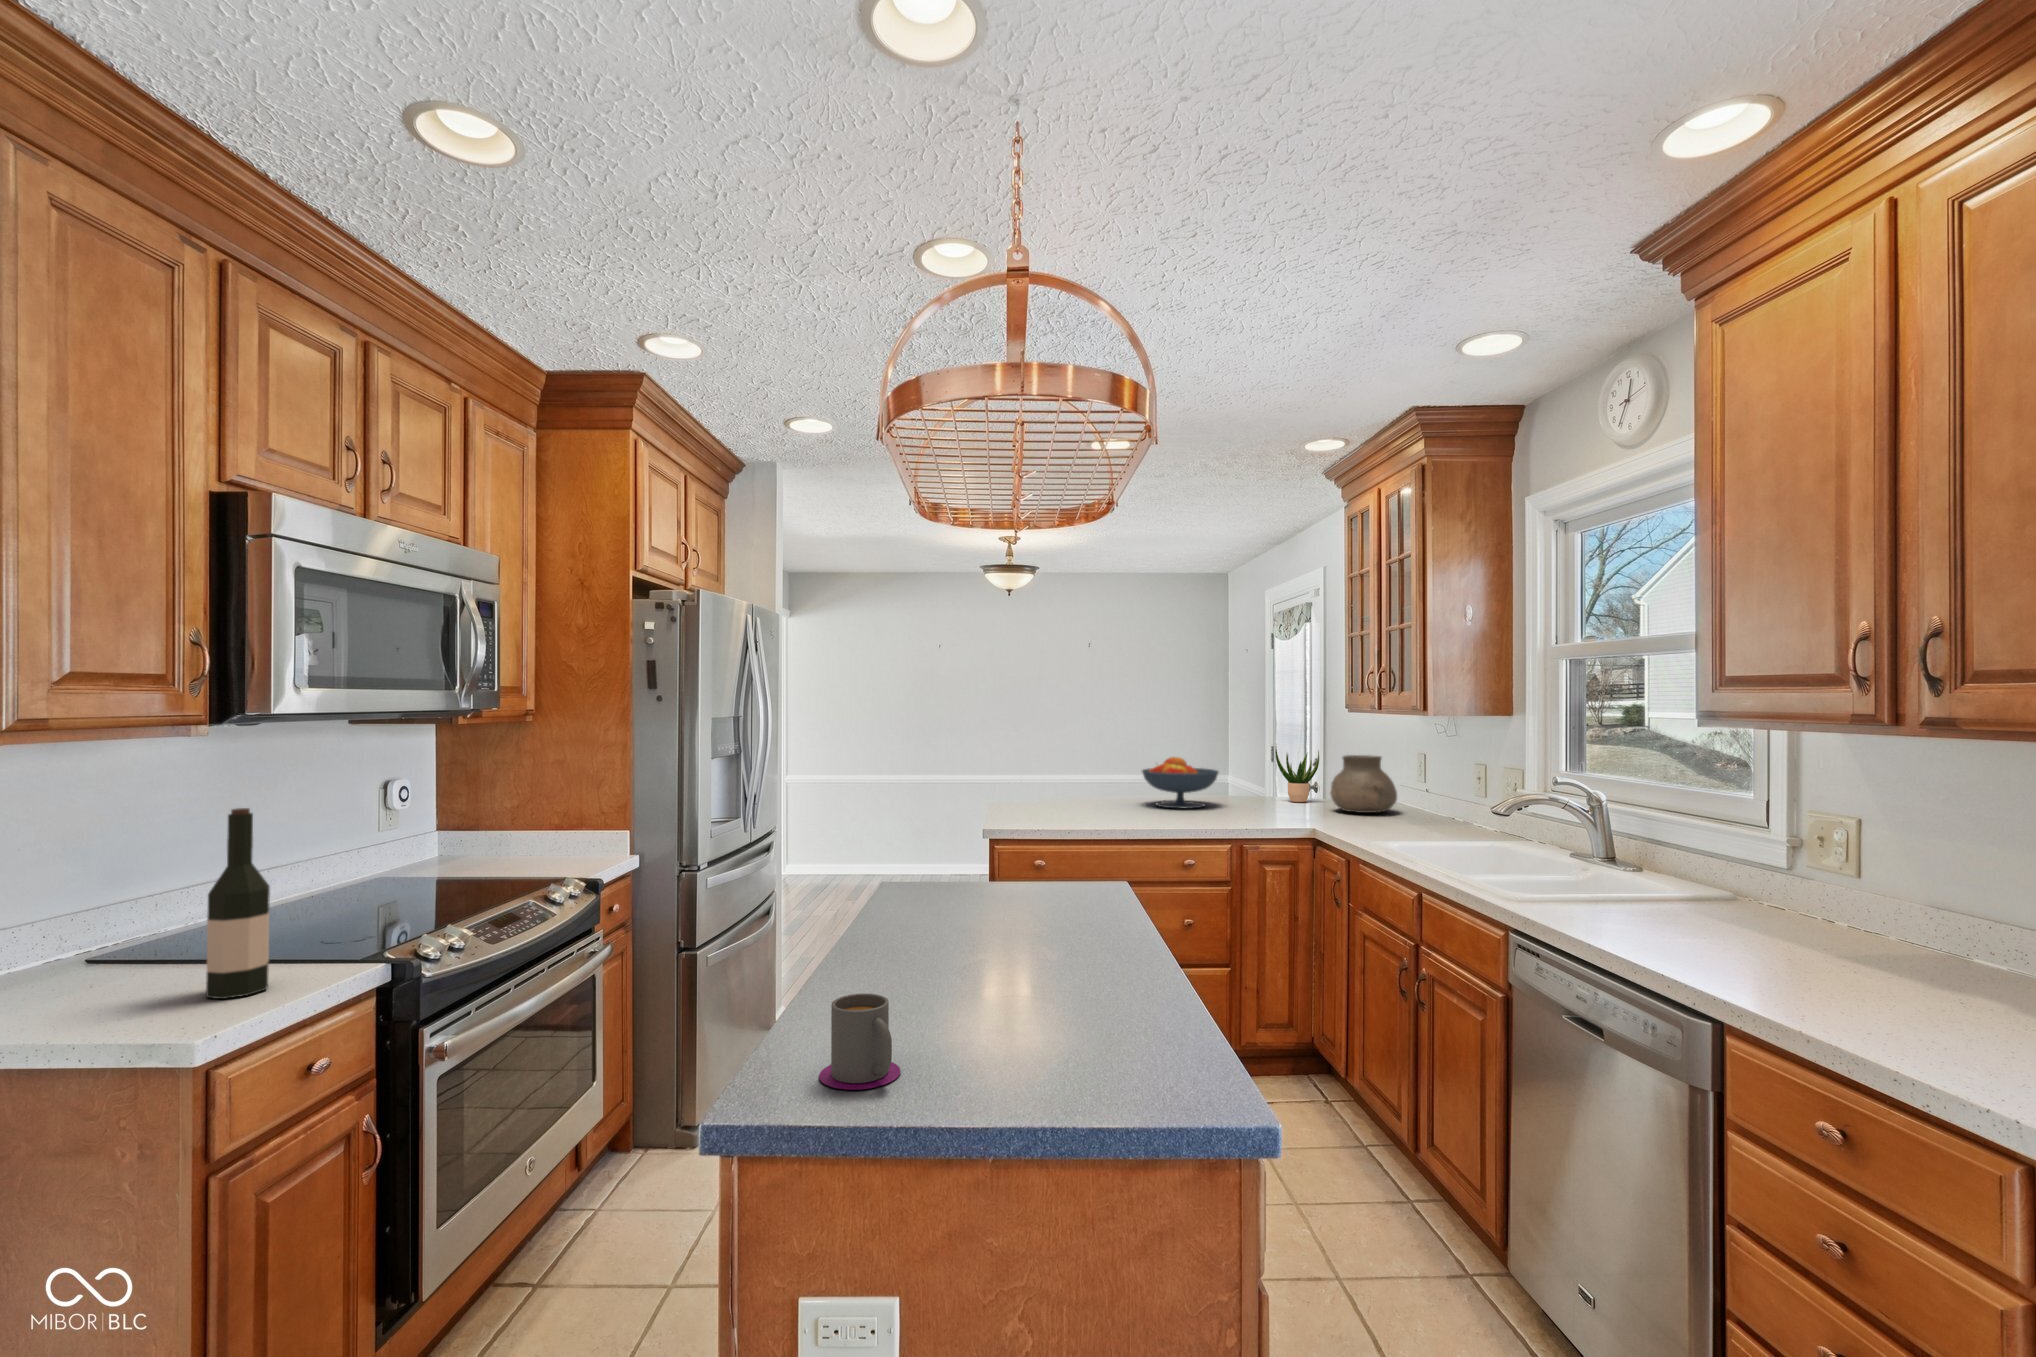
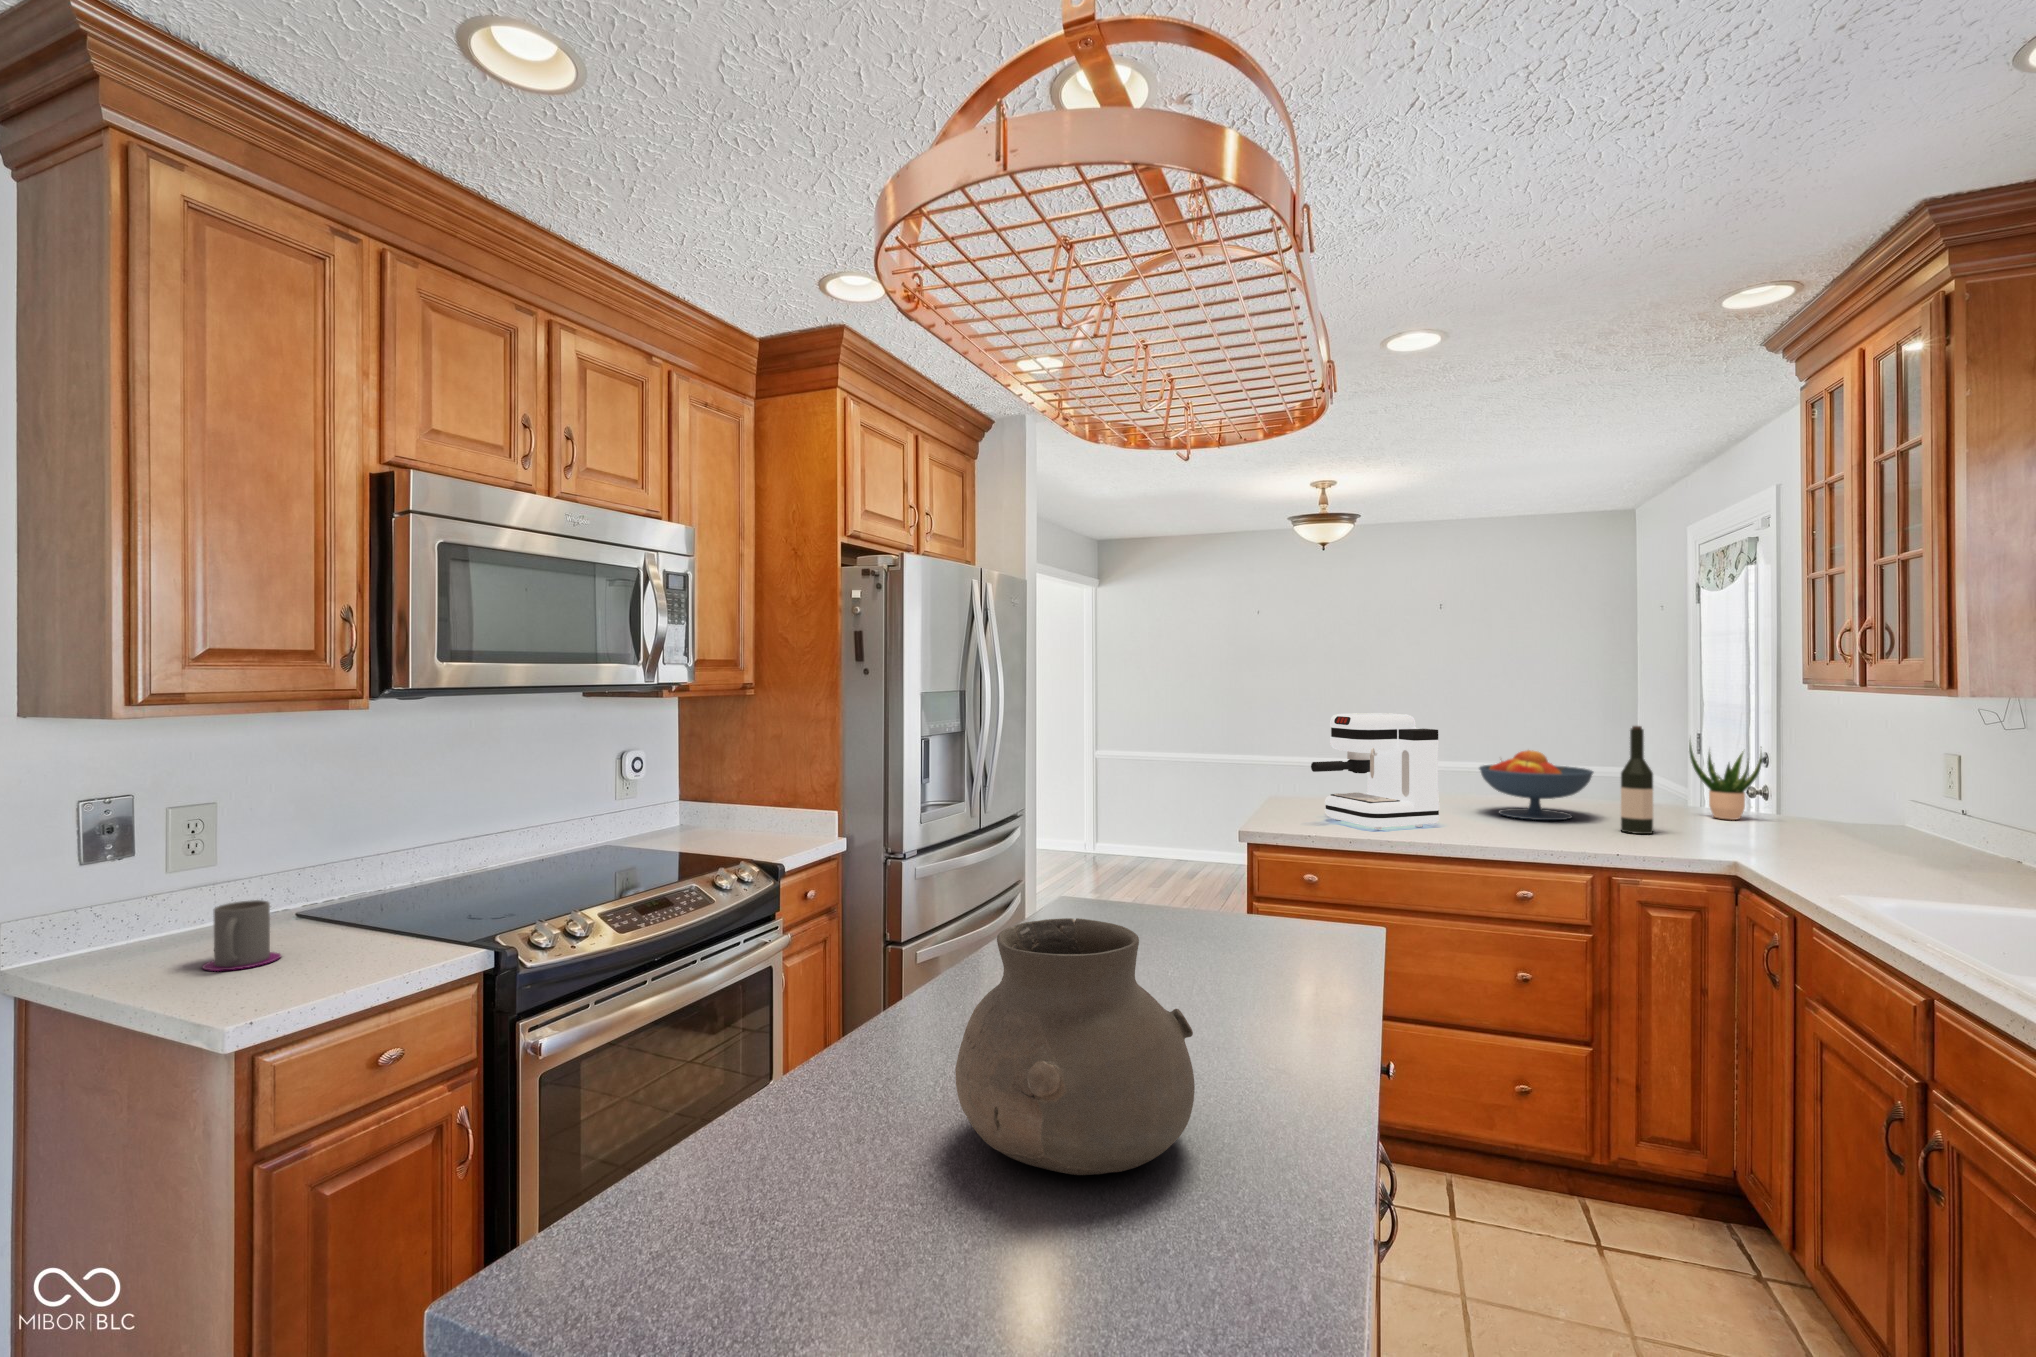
coffee maker: none [1029,730,1122,821] -> present [1311,713,1439,829]
vase: present [1330,755,1397,813] -> present [955,918,1195,1175]
wine bottle: present [206,808,270,999] -> present [1621,726,1653,834]
mug: present [819,993,901,1090] -> present [202,900,281,971]

